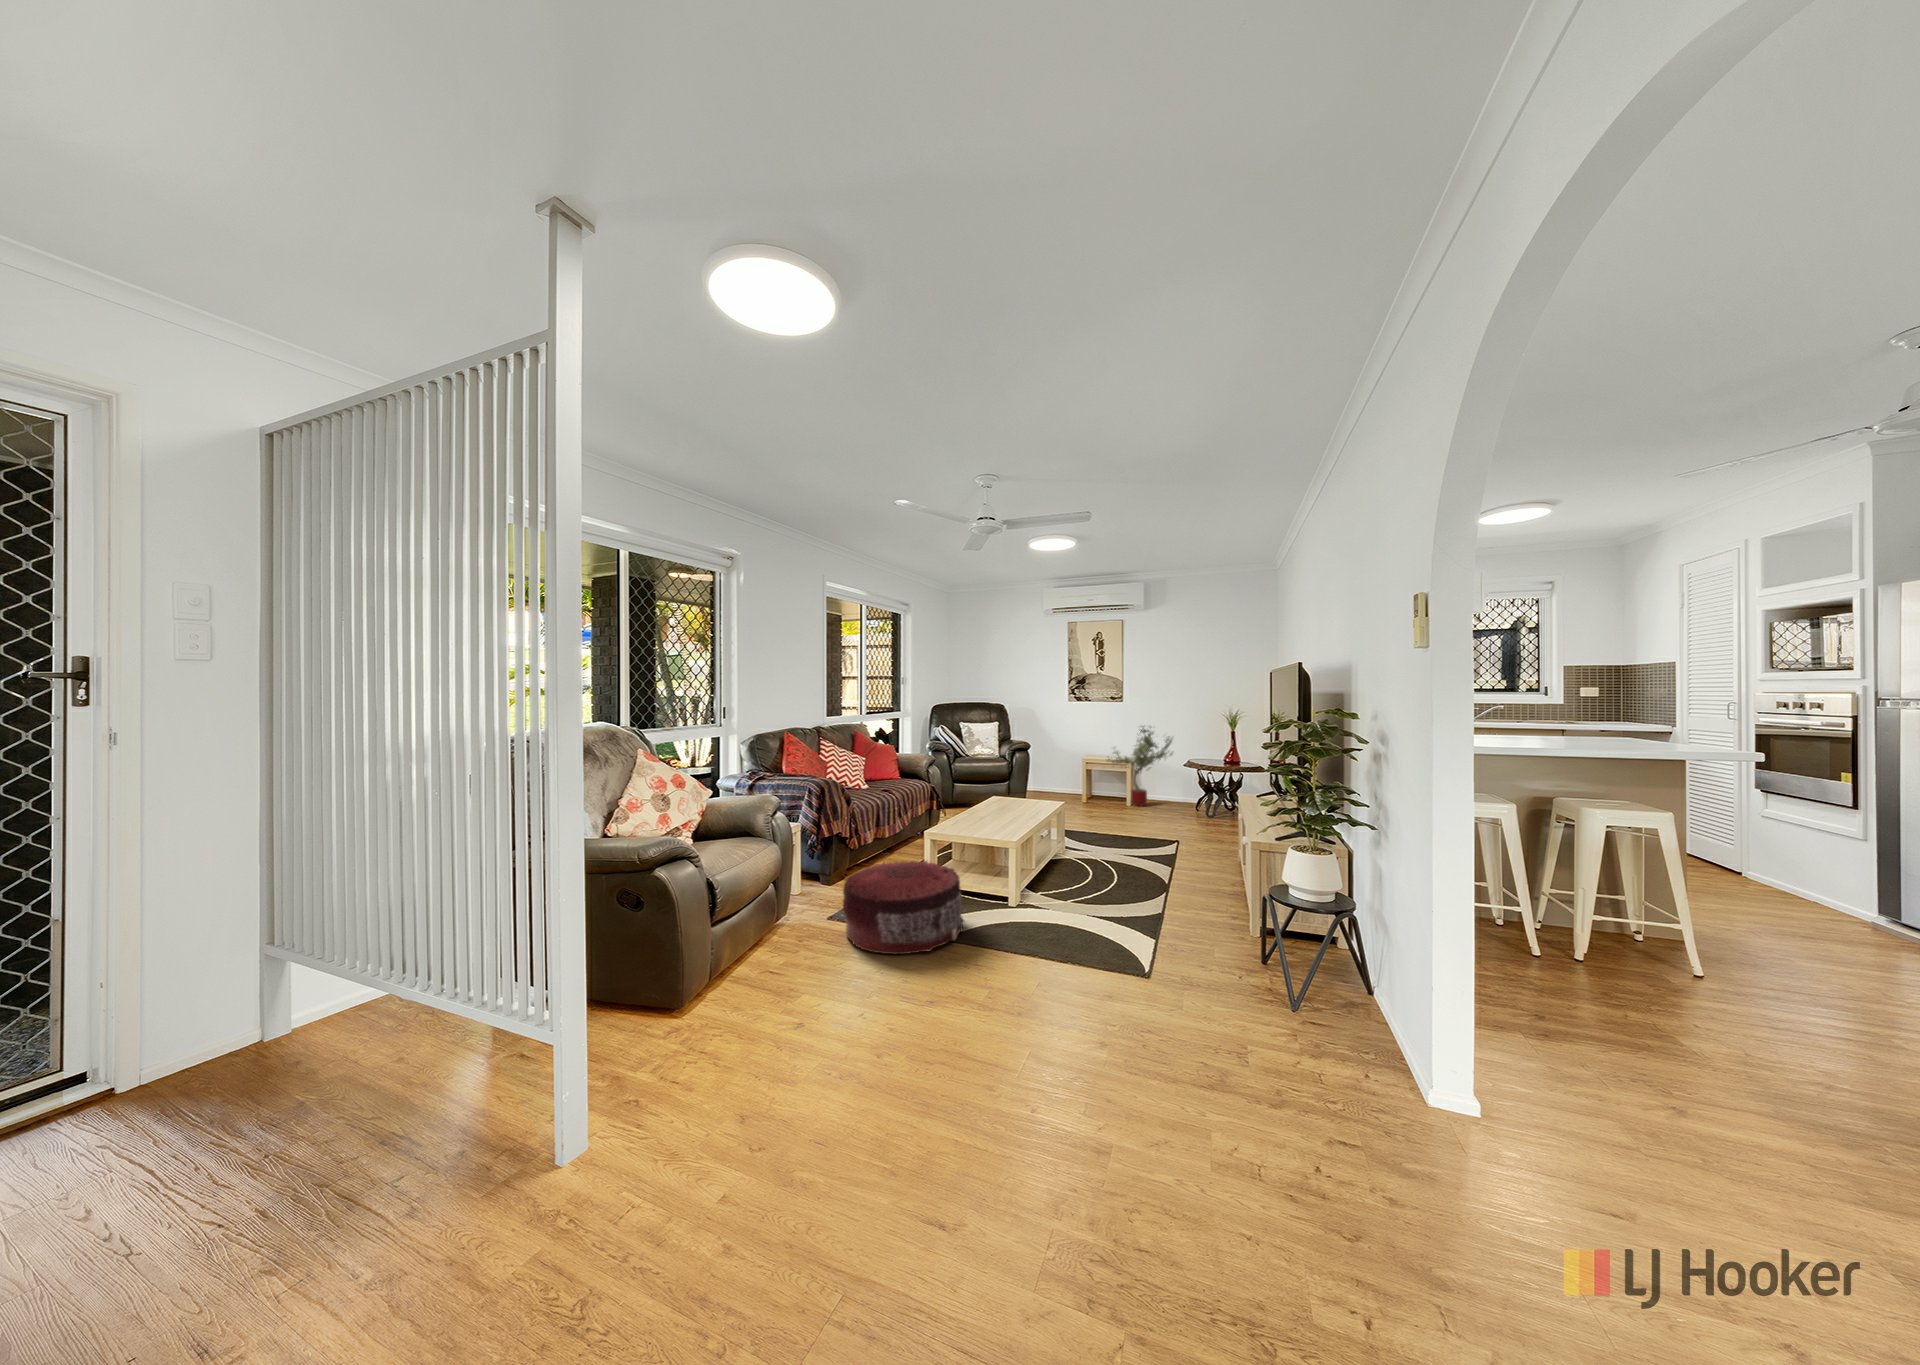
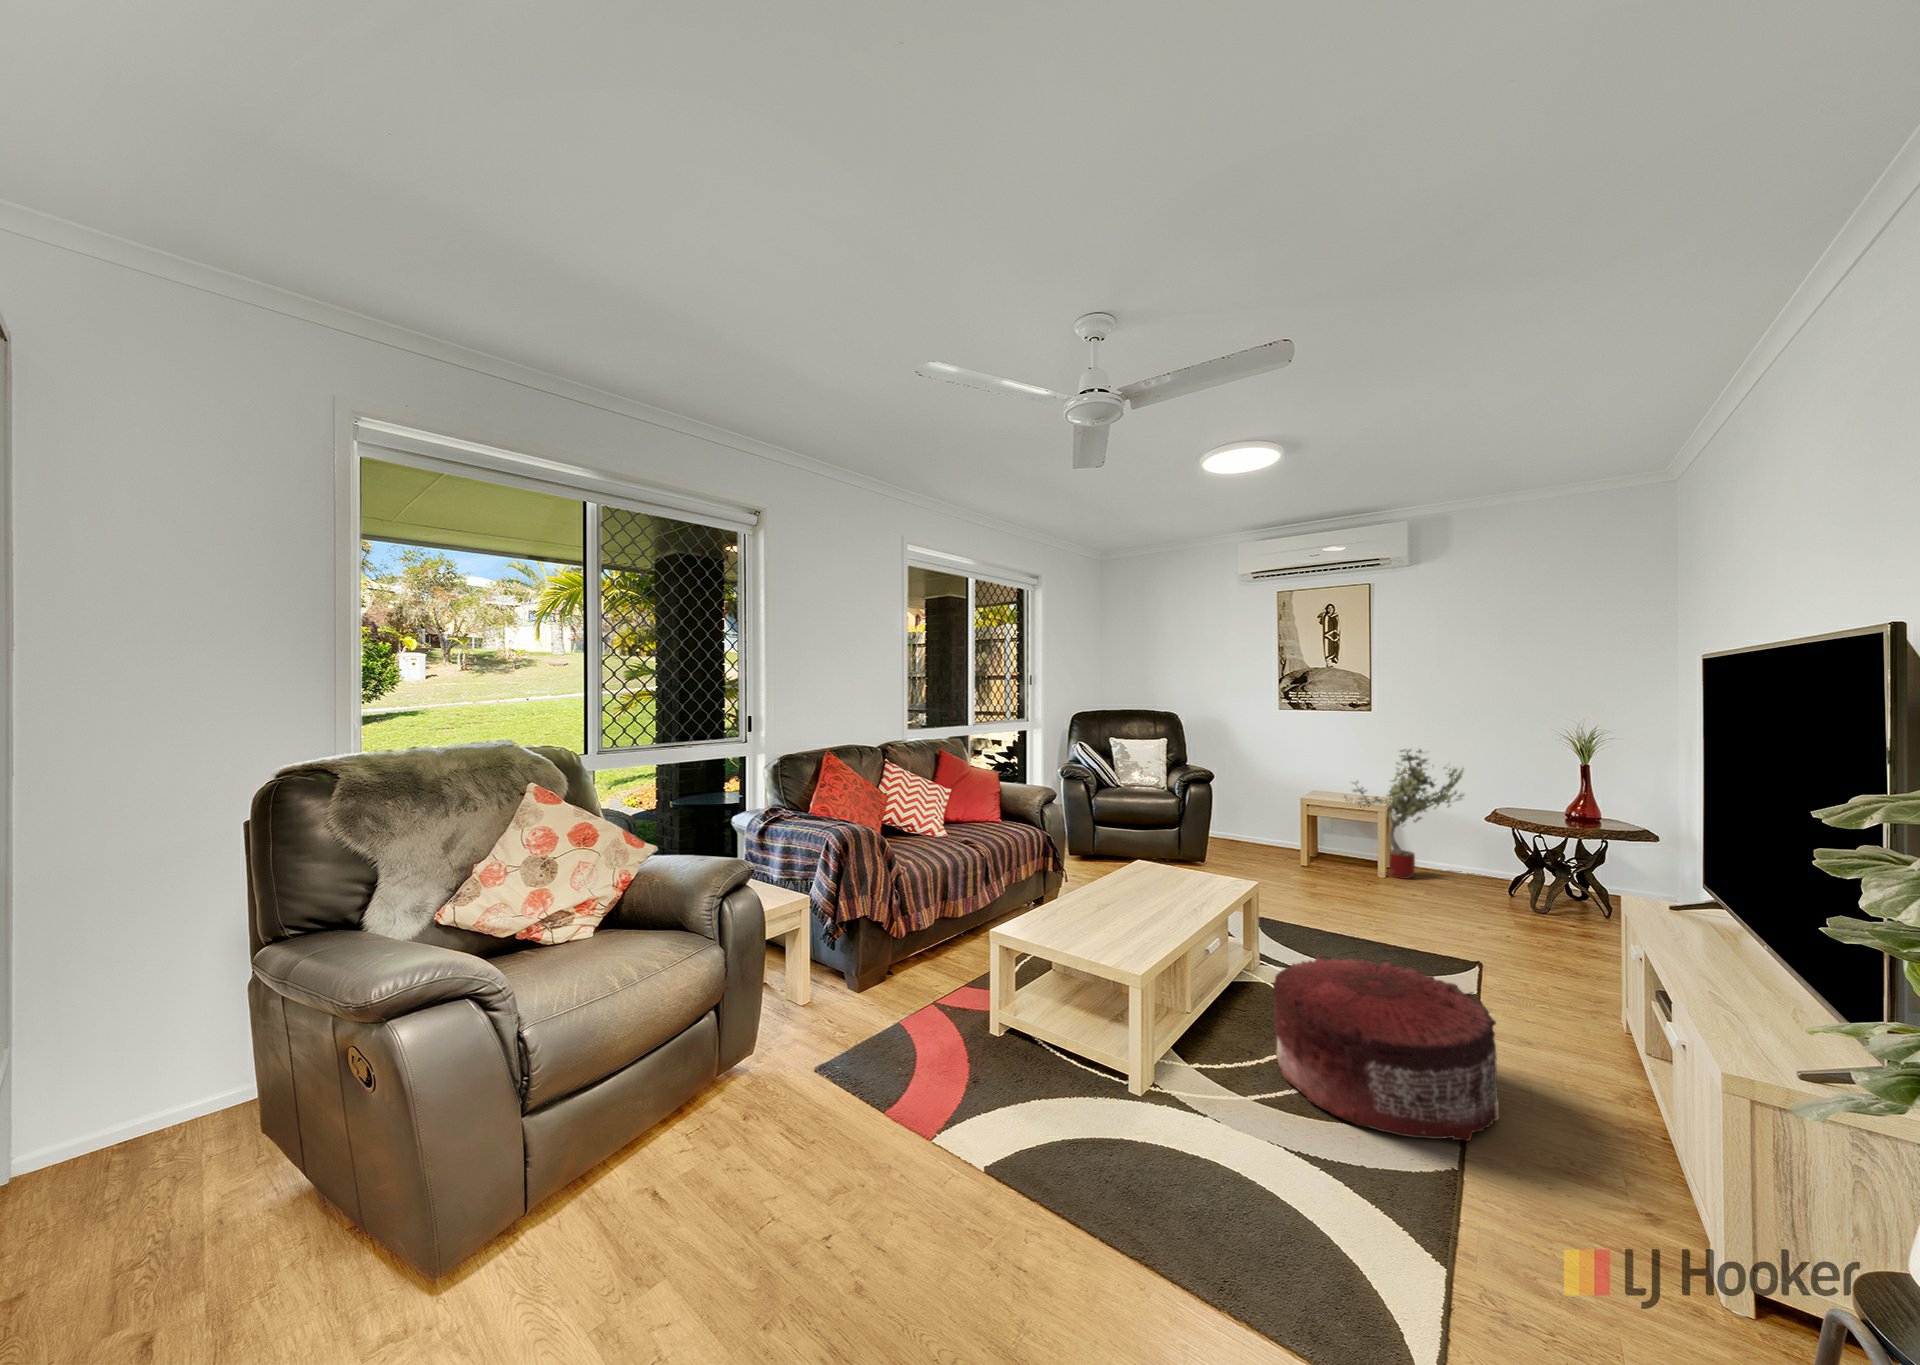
pouf: present [843,861,964,954] -> present [1273,957,1499,1141]

